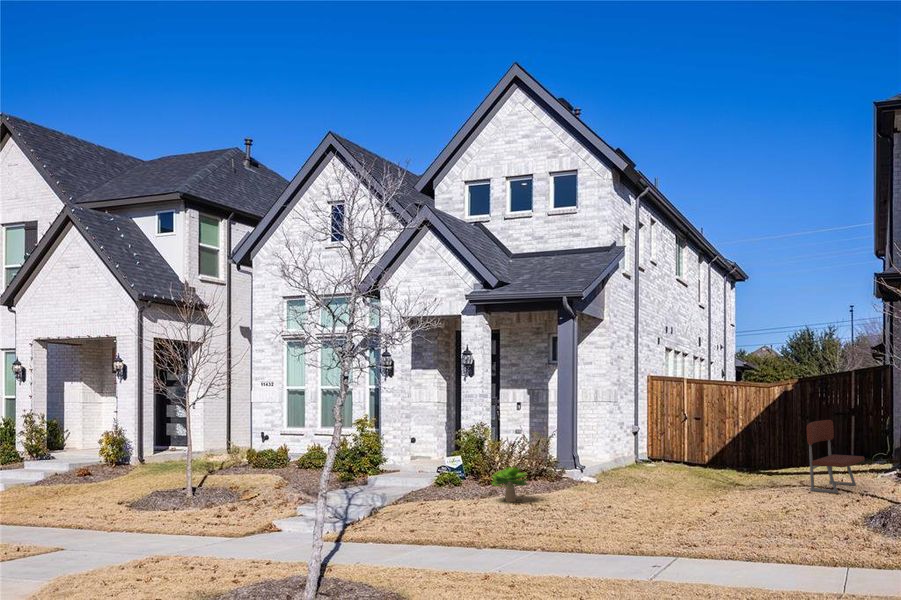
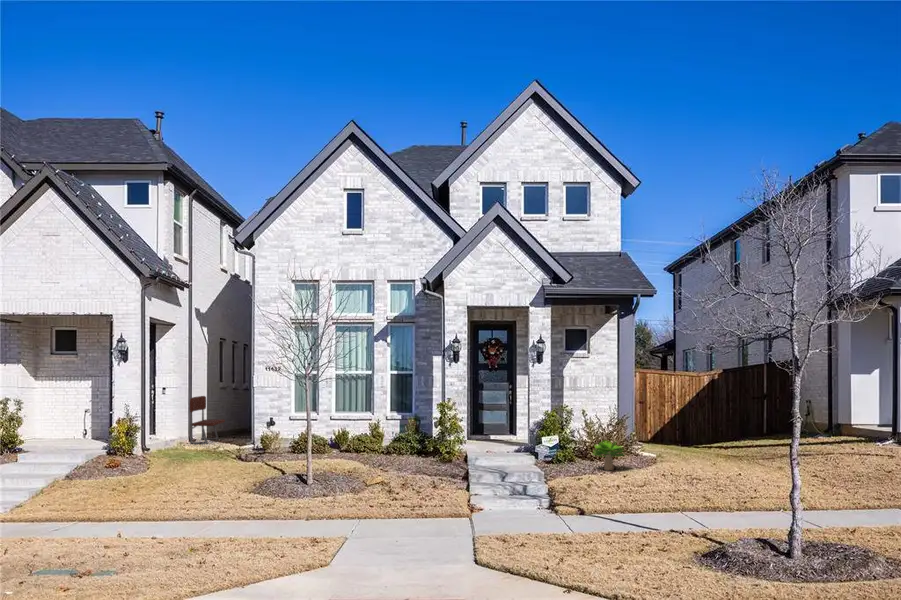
bench: present [807,420,865,493] -> present [190,396,225,444]

